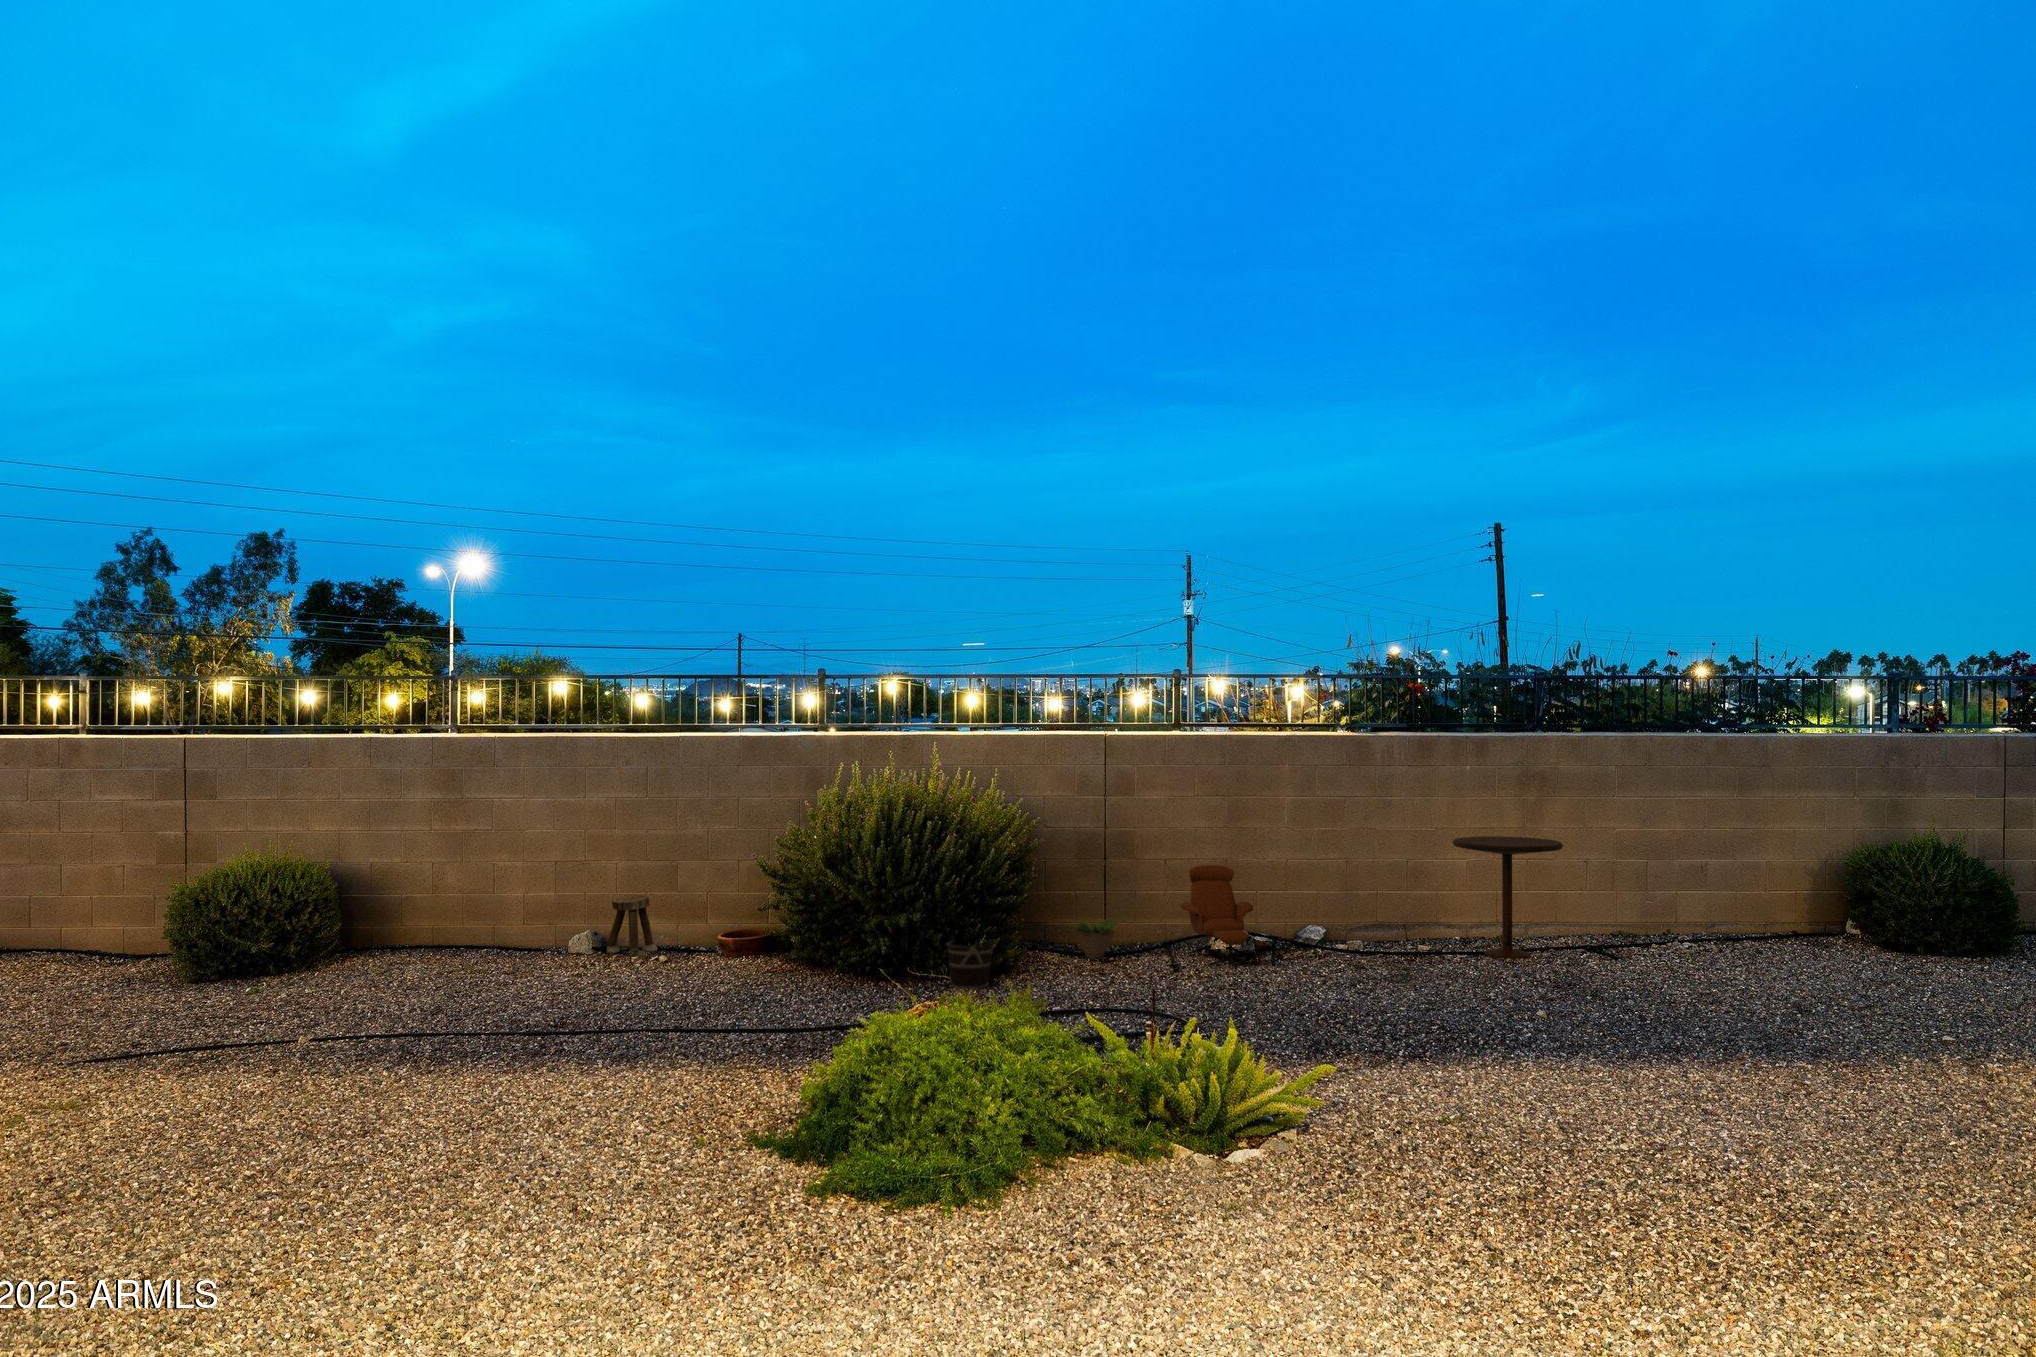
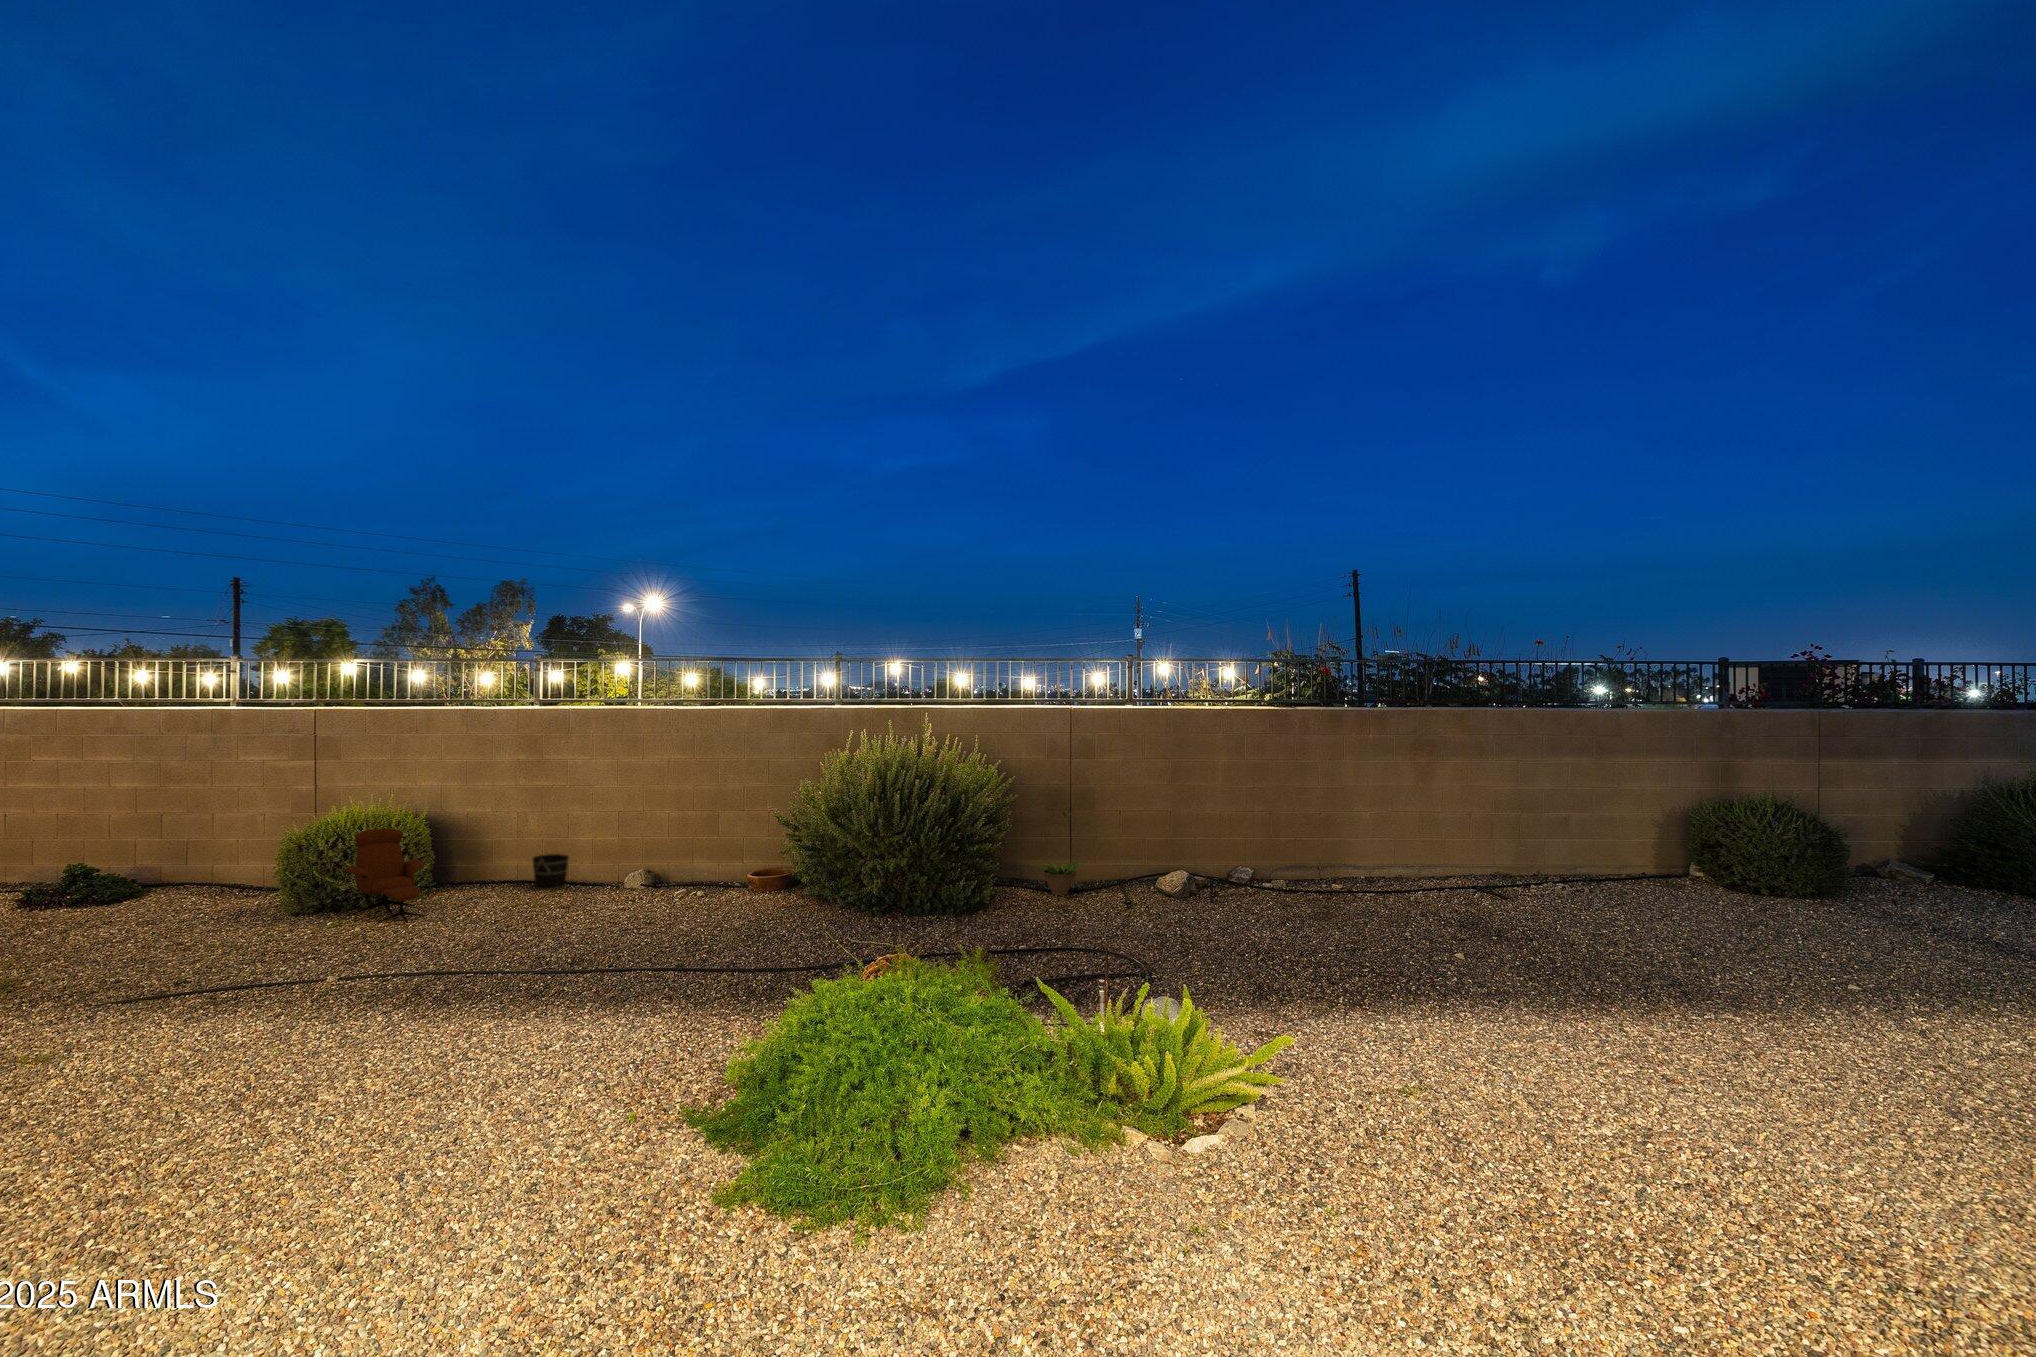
pedestal table: present [1452,836,1563,959] -> none [1360,793,1455,897]
lounge chair: present [1181,865,1253,969] -> present [346,828,425,923]
stool: present [607,896,657,957] -> none [653,841,697,893]
bucket: present [947,940,992,989] -> present [532,854,569,890]

